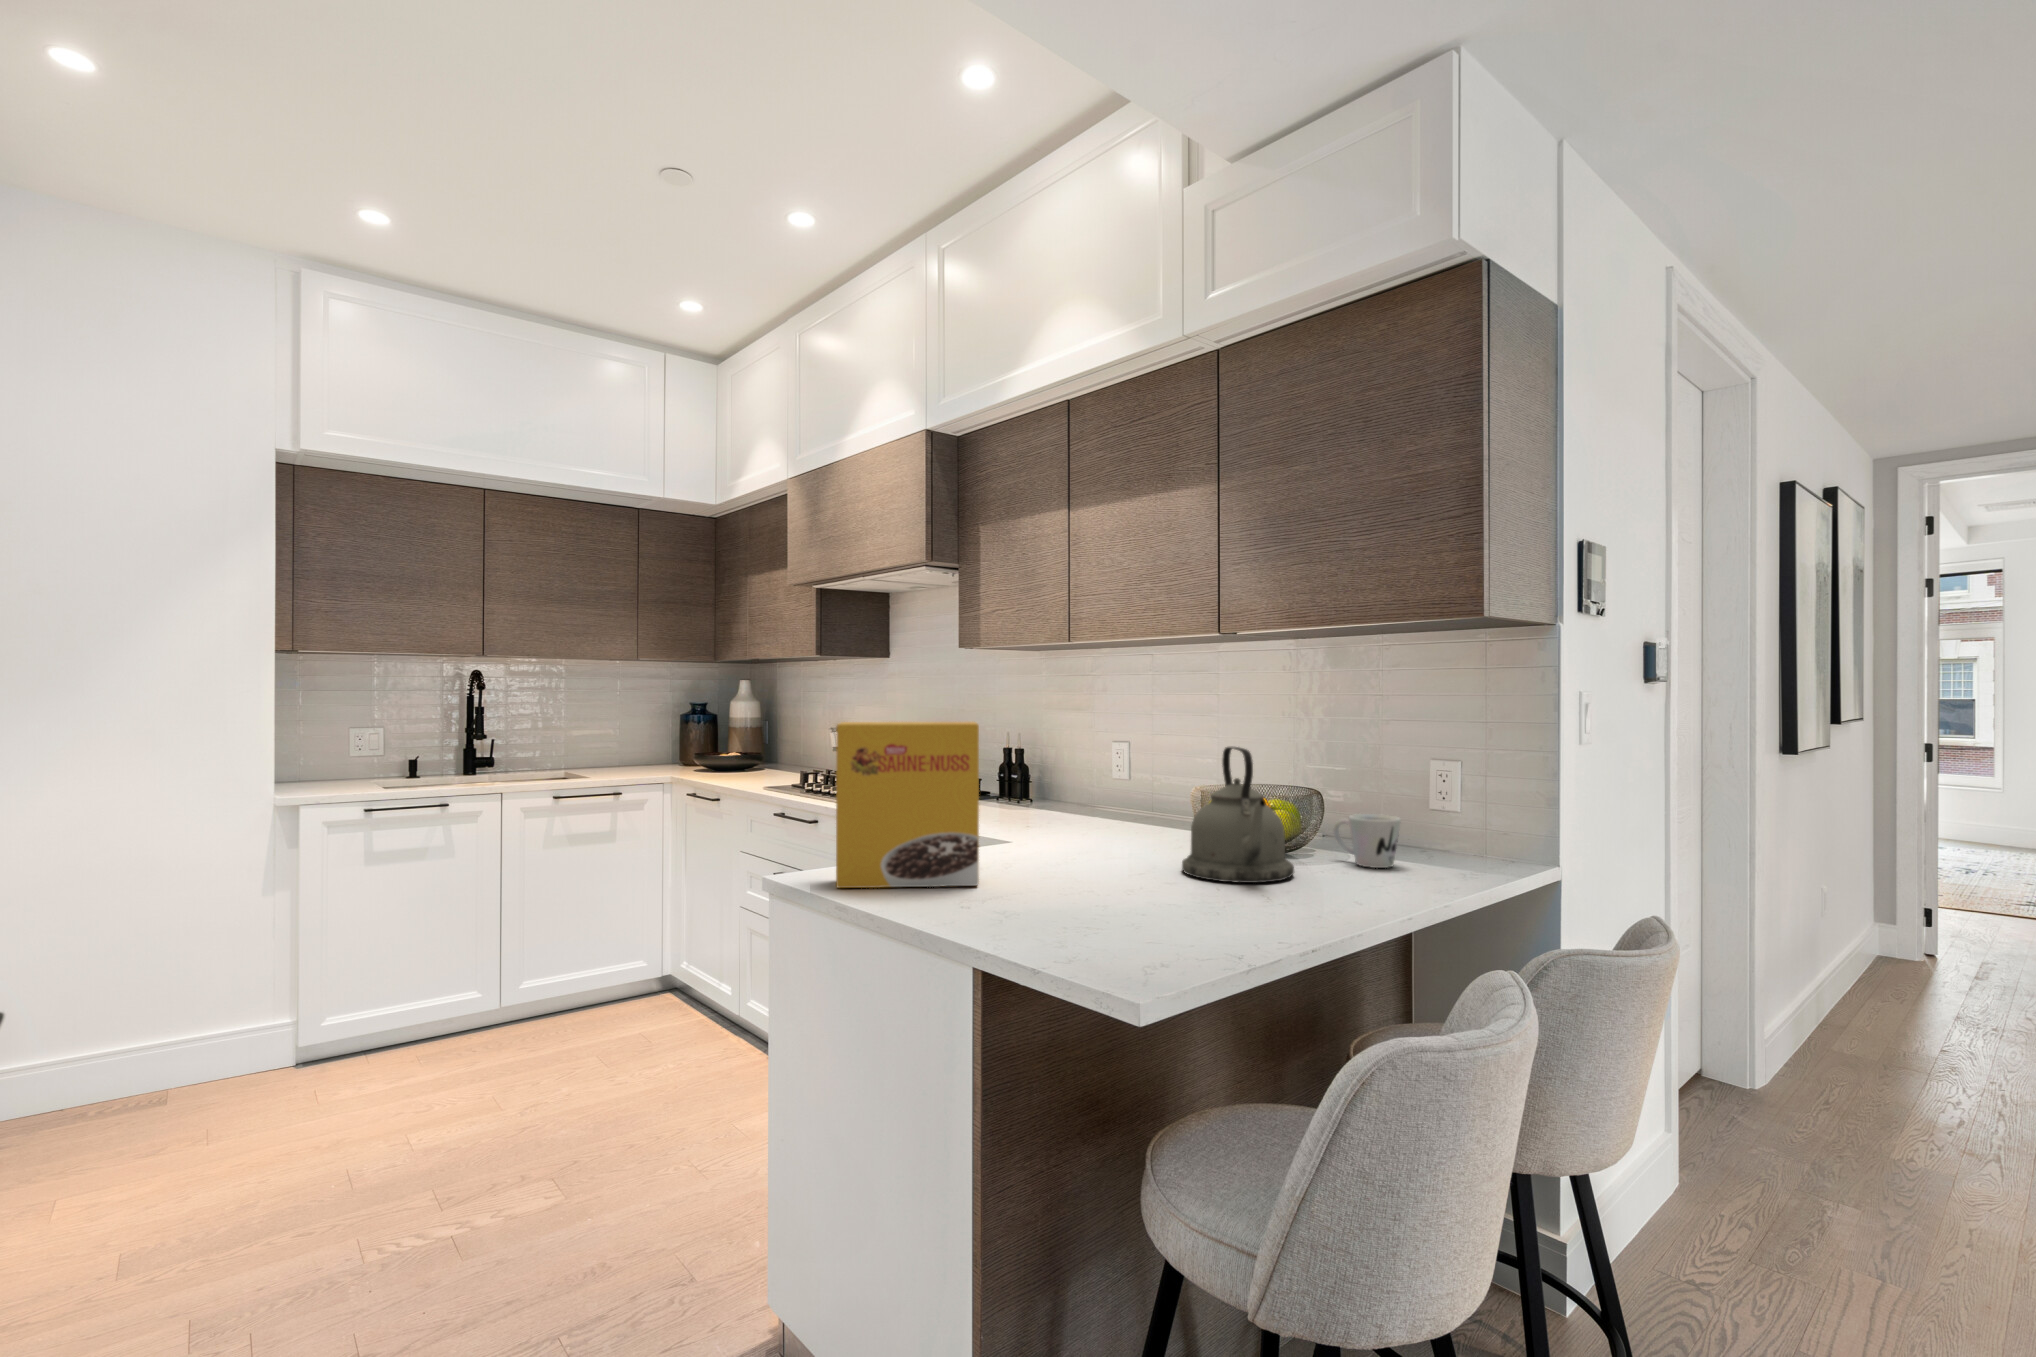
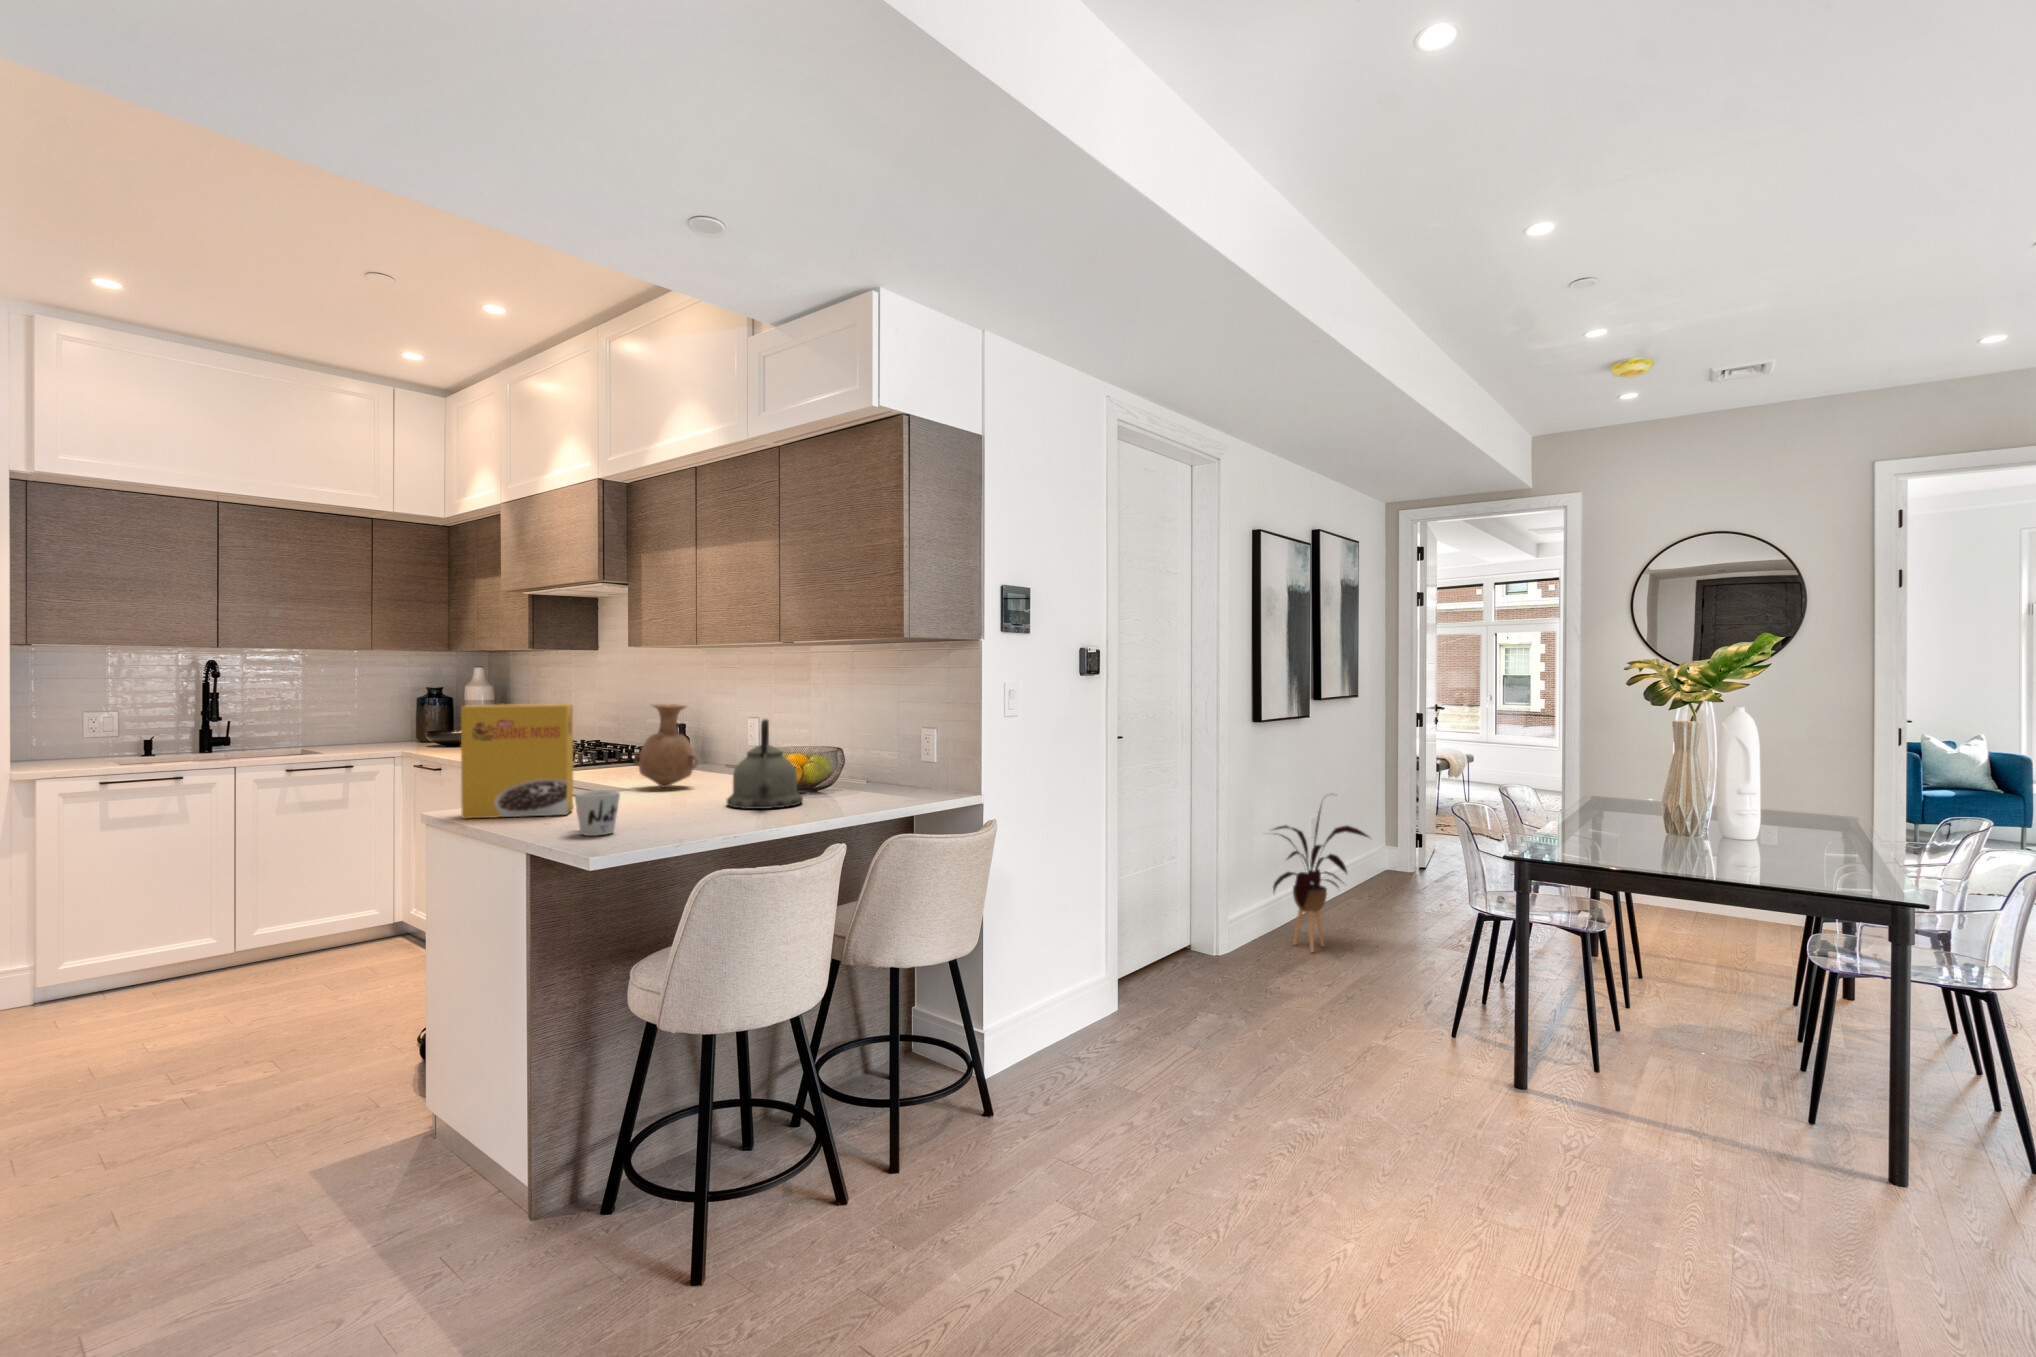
vase: none [1009,722,1097,839] -> present [635,704,698,788]
mug: present [1333,814,1401,868] -> present [574,790,620,836]
house plant: none [1794,860,2005,1092] -> present [1273,810,1369,952]

